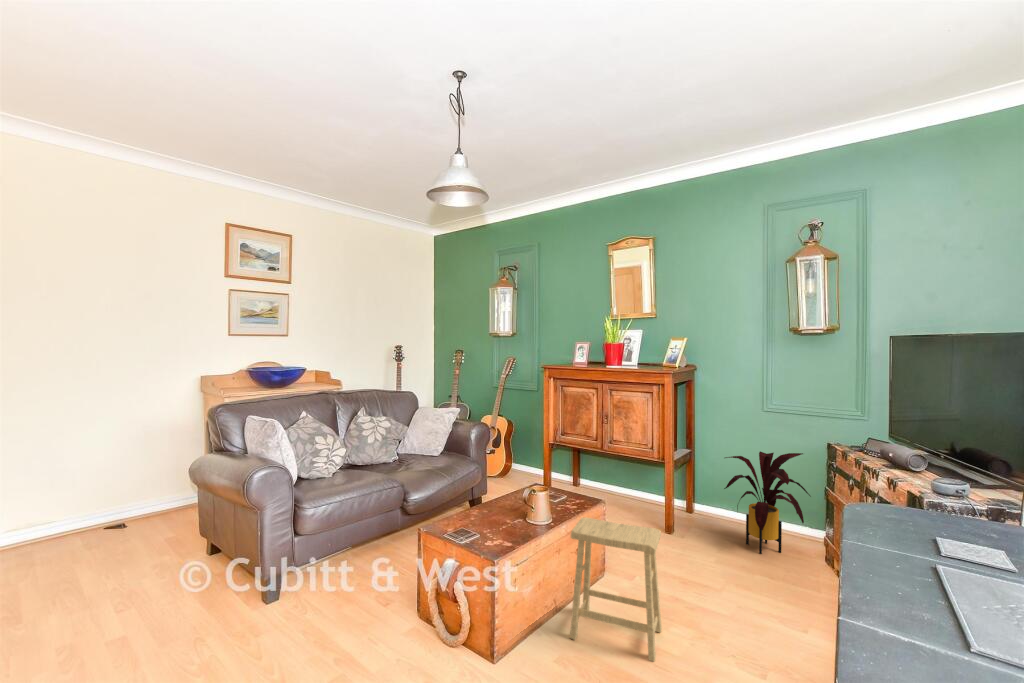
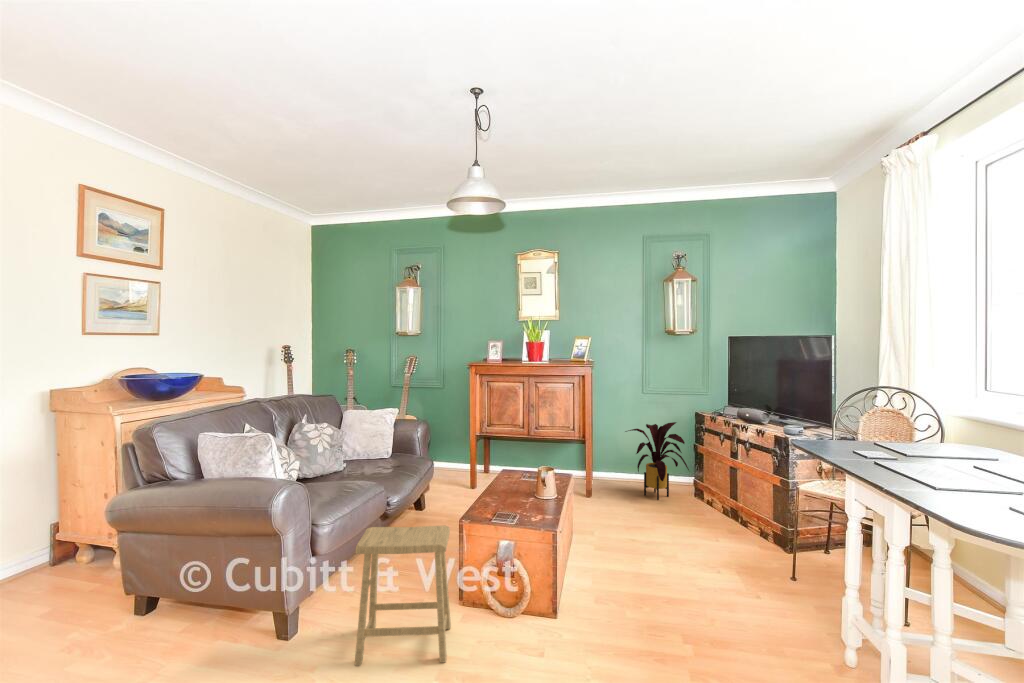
footstool: present [570,518,662,661] -> present [355,526,451,666]

